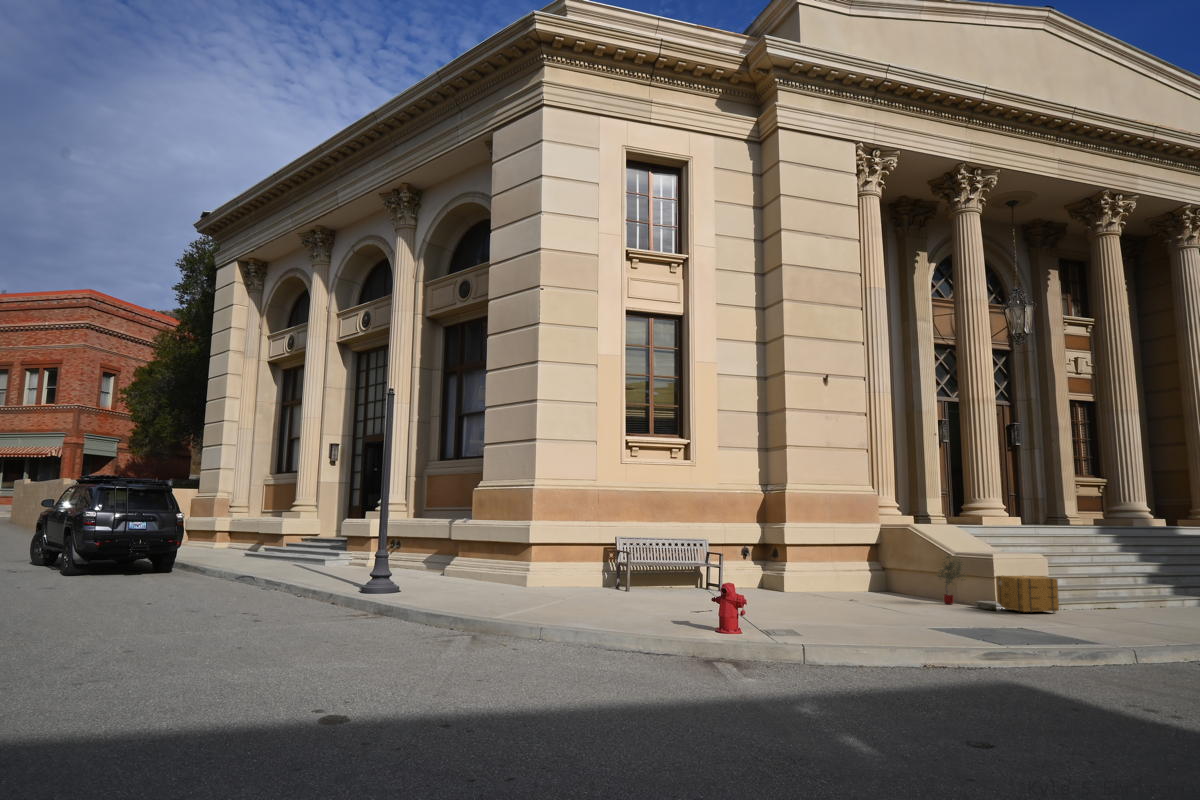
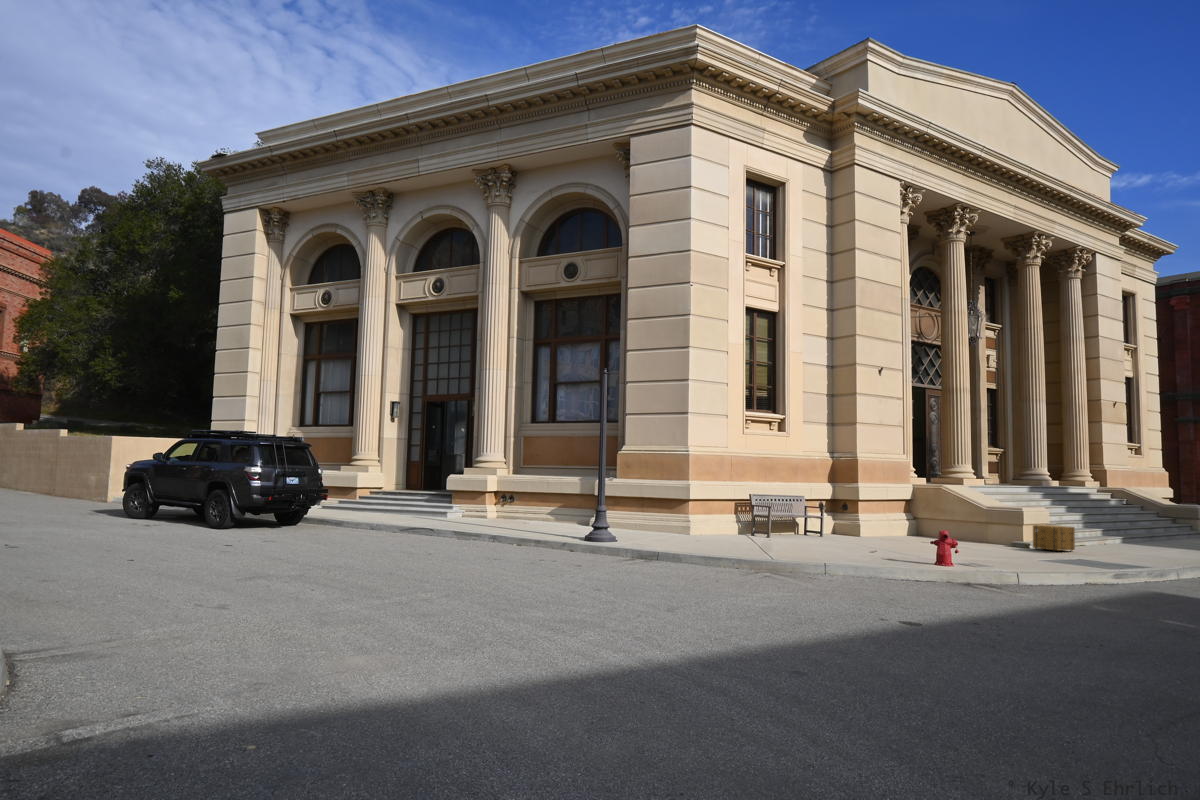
potted tree: present [936,554,966,604] -> none [979,509,1008,546]

